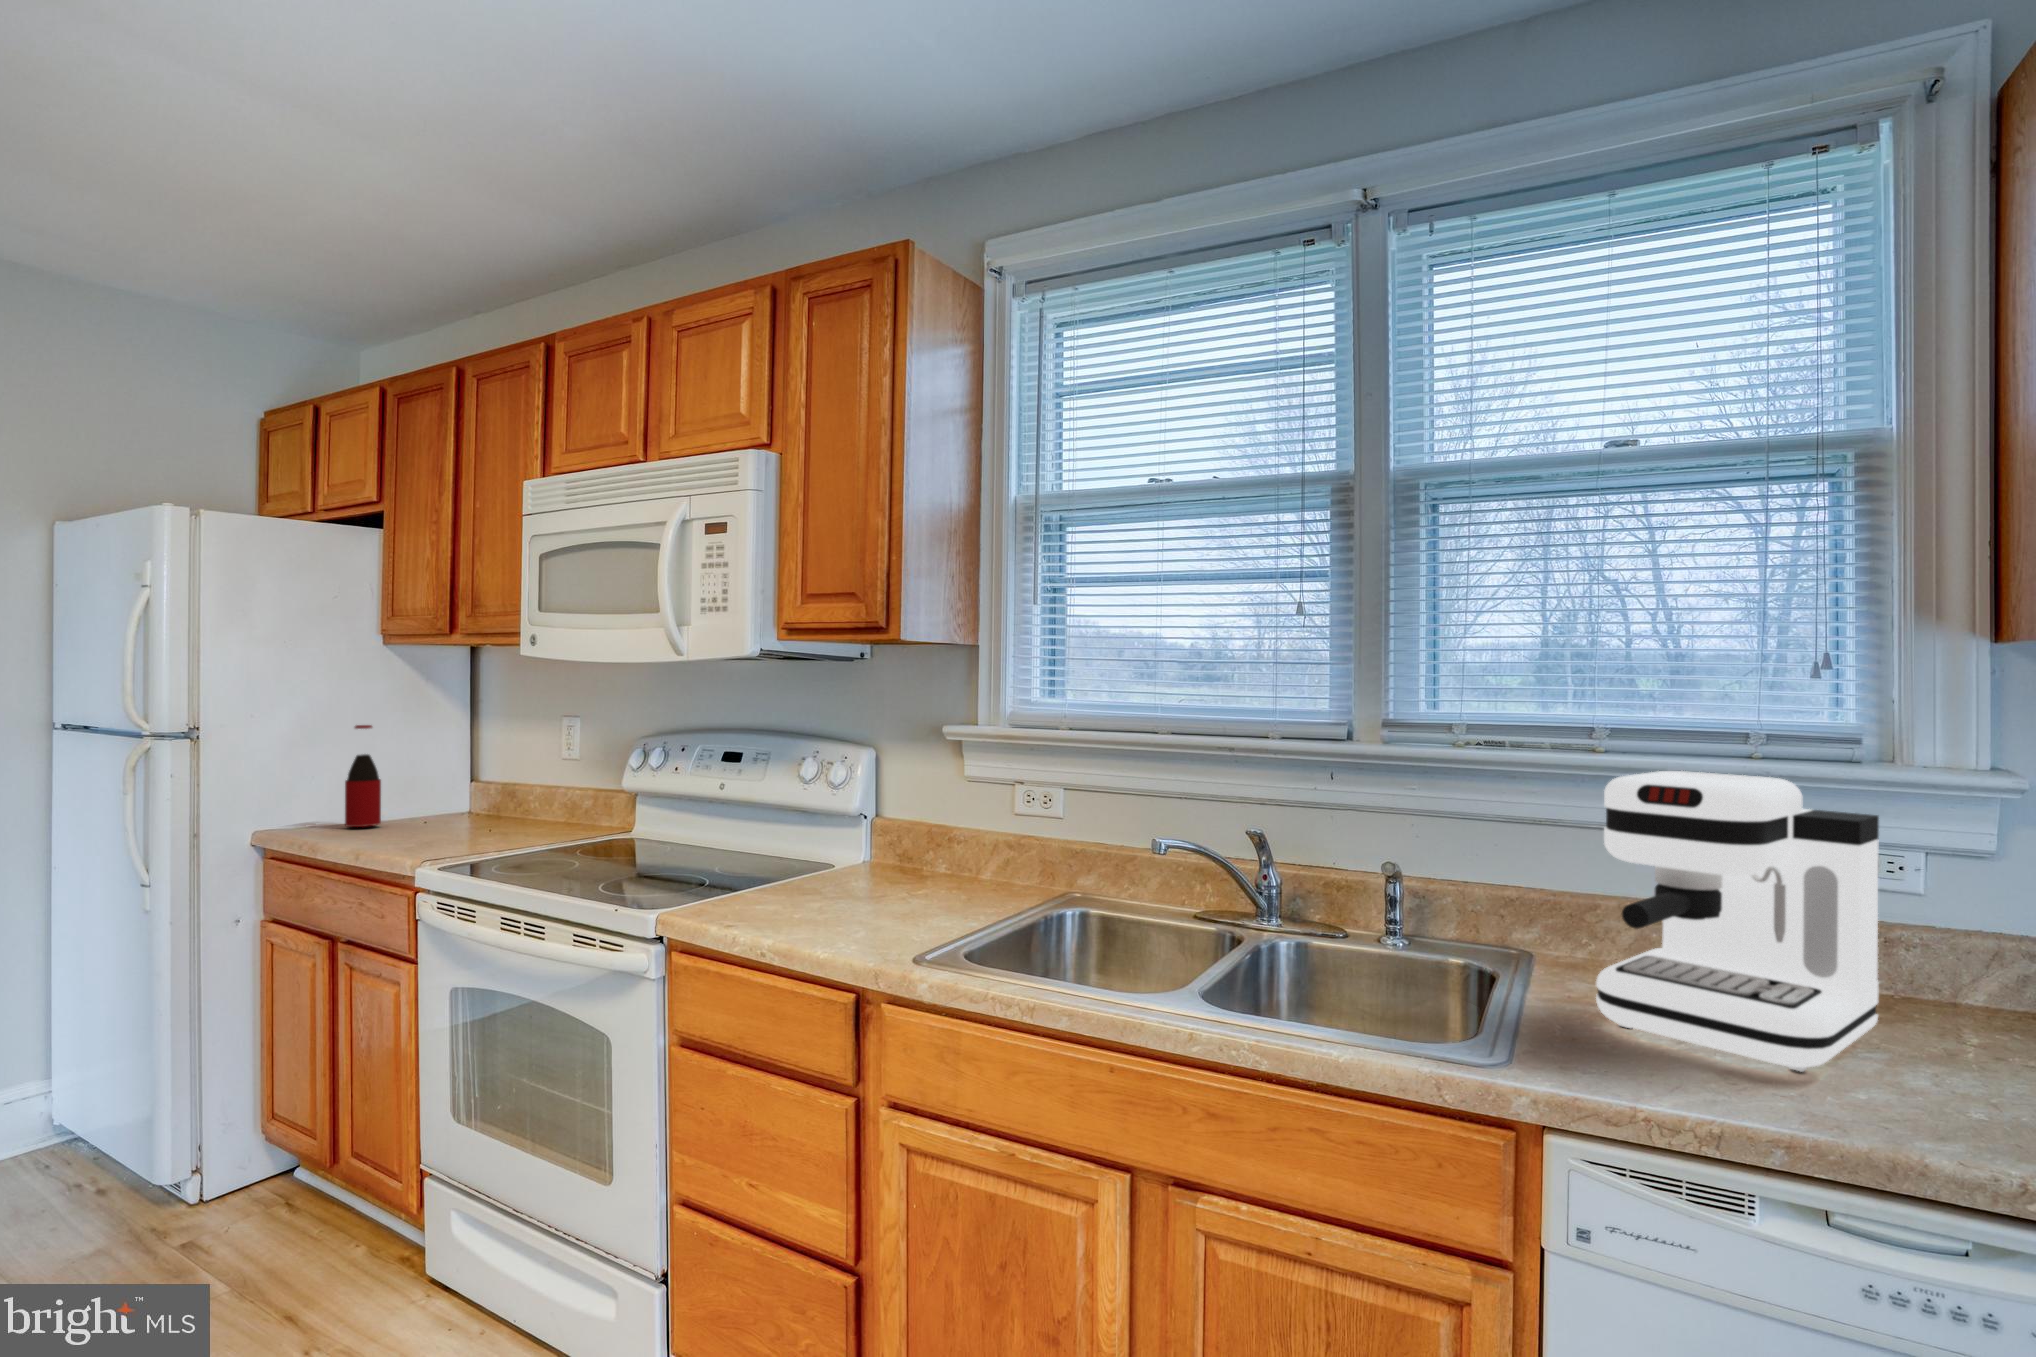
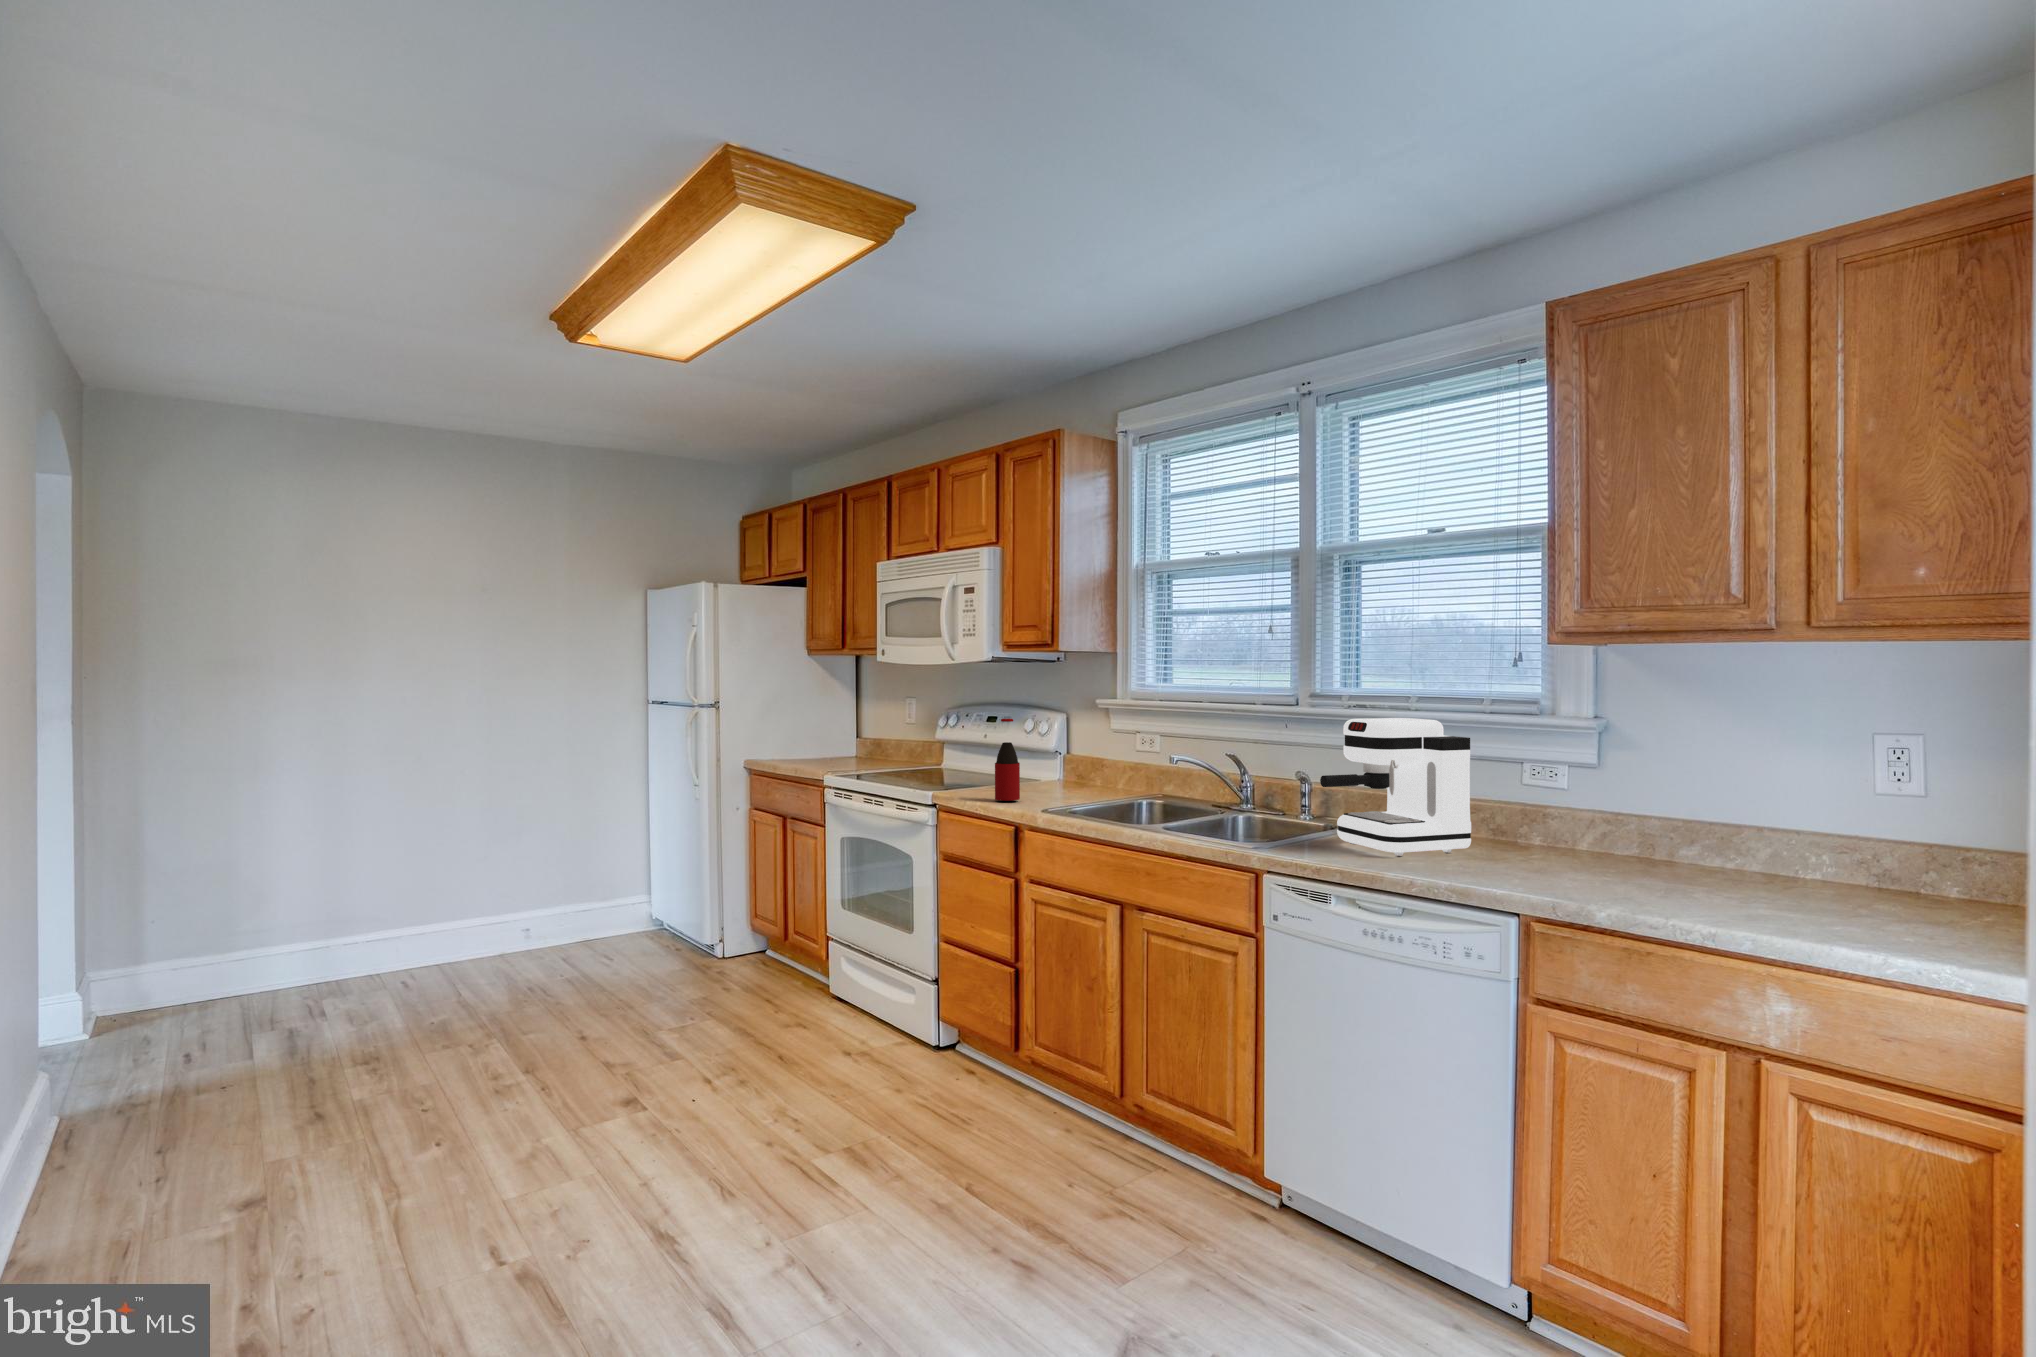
bottle: present [345,725,381,827] -> present [995,719,1020,801]

